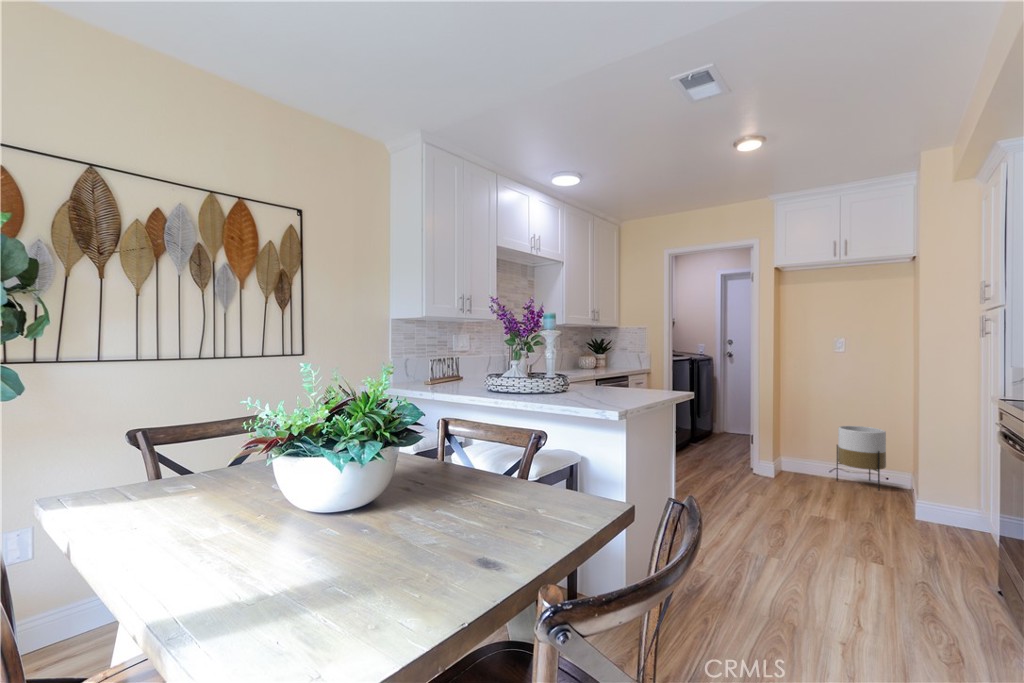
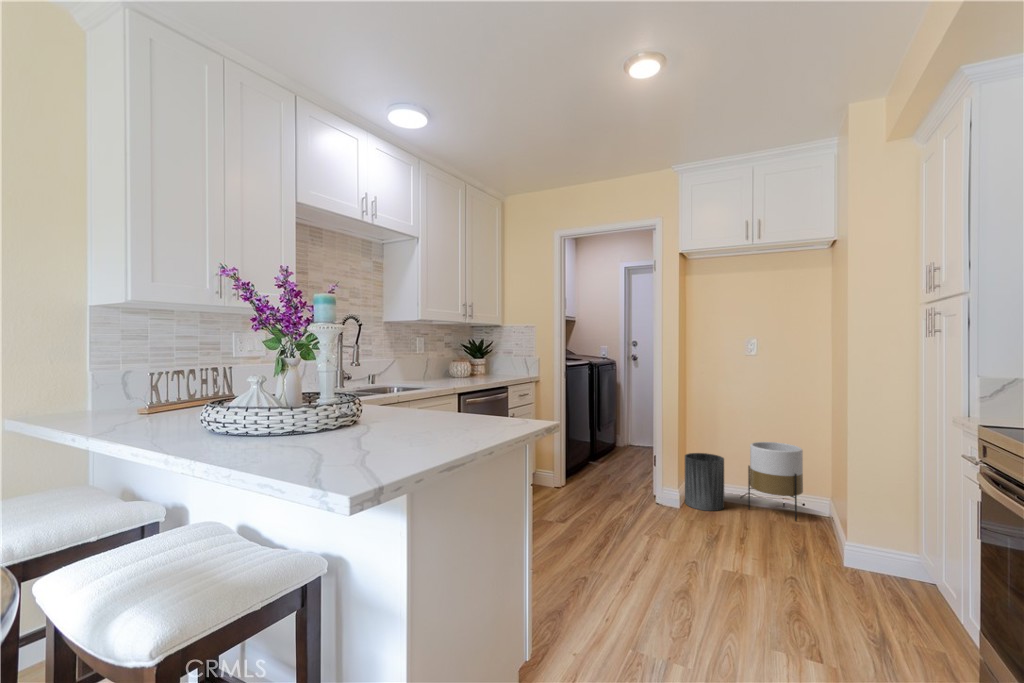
trash can: none [779,434,815,481] -> present [685,453,724,511]

